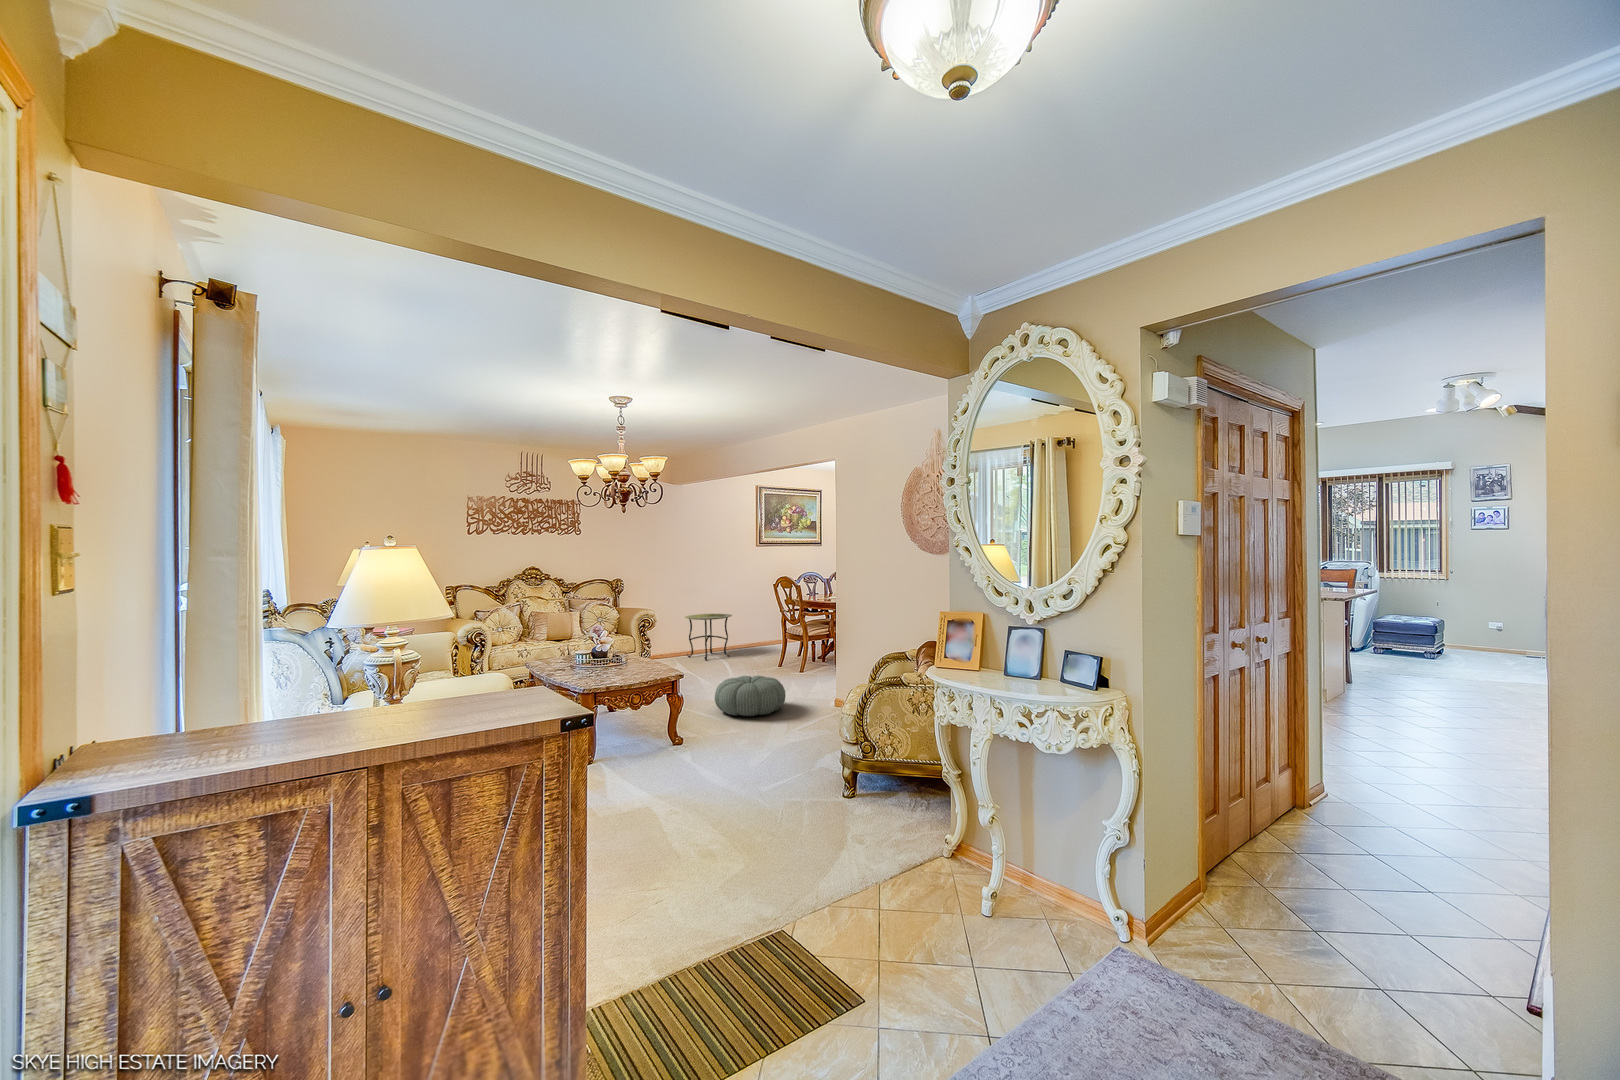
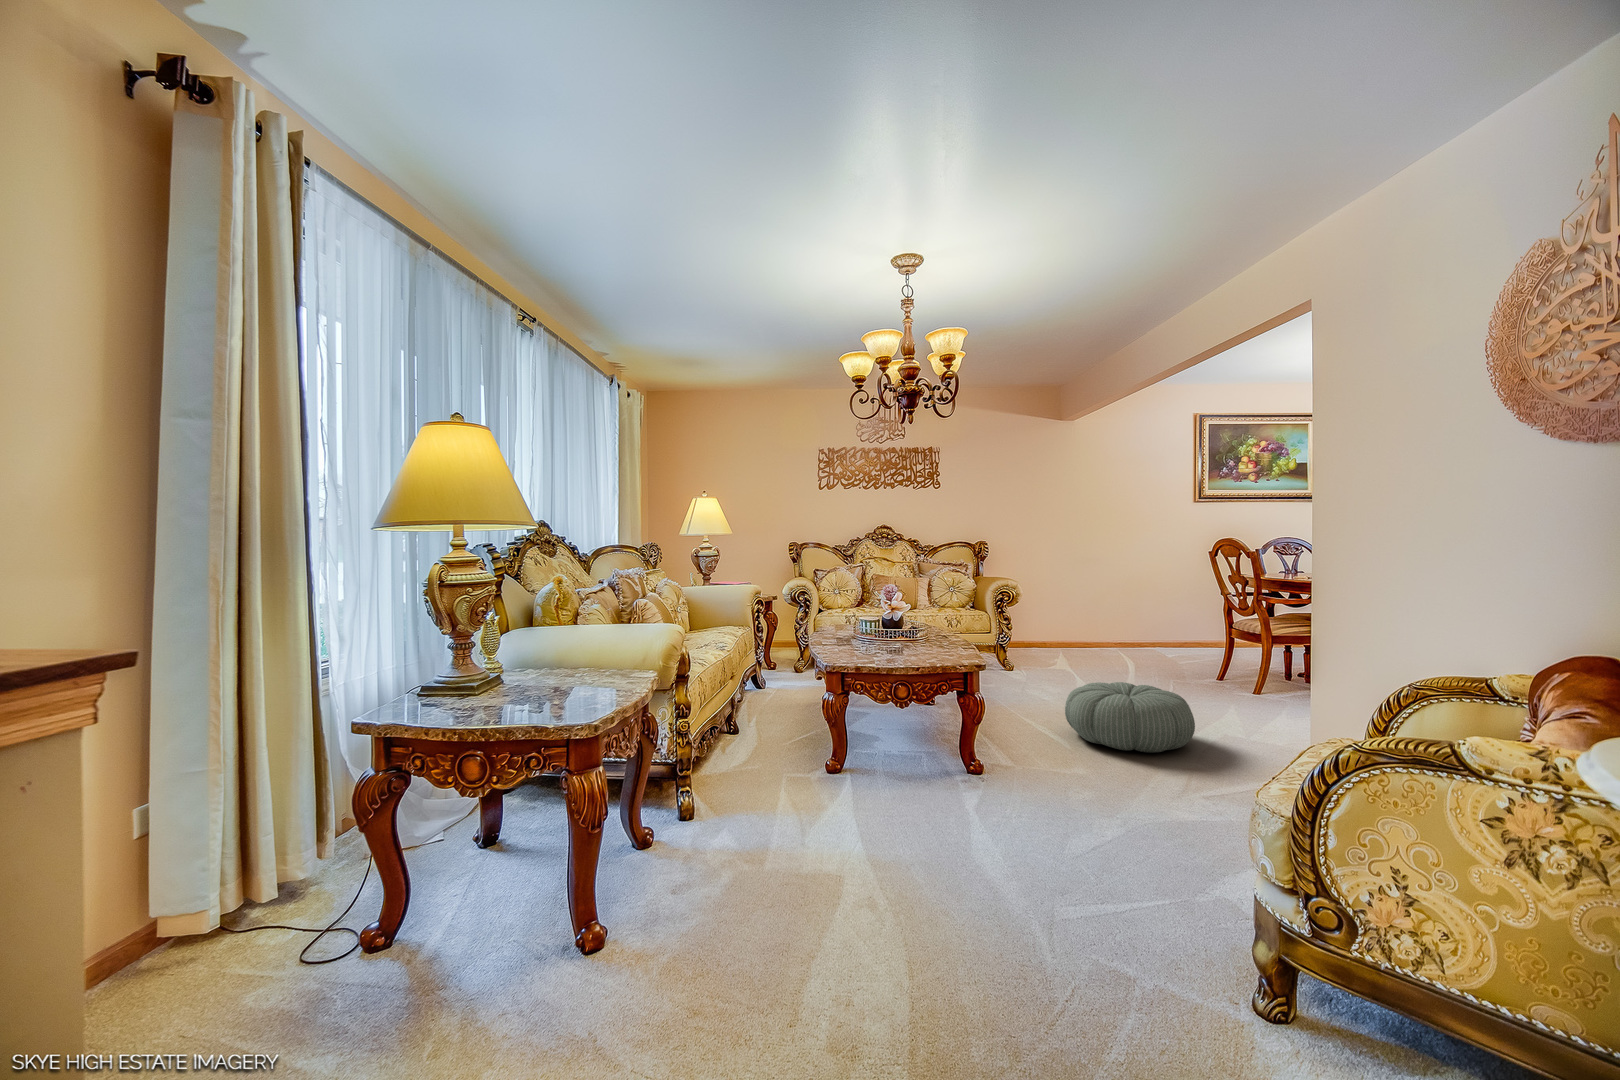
side table: present [685,614,732,660] -> none [1074,594,1146,657]

